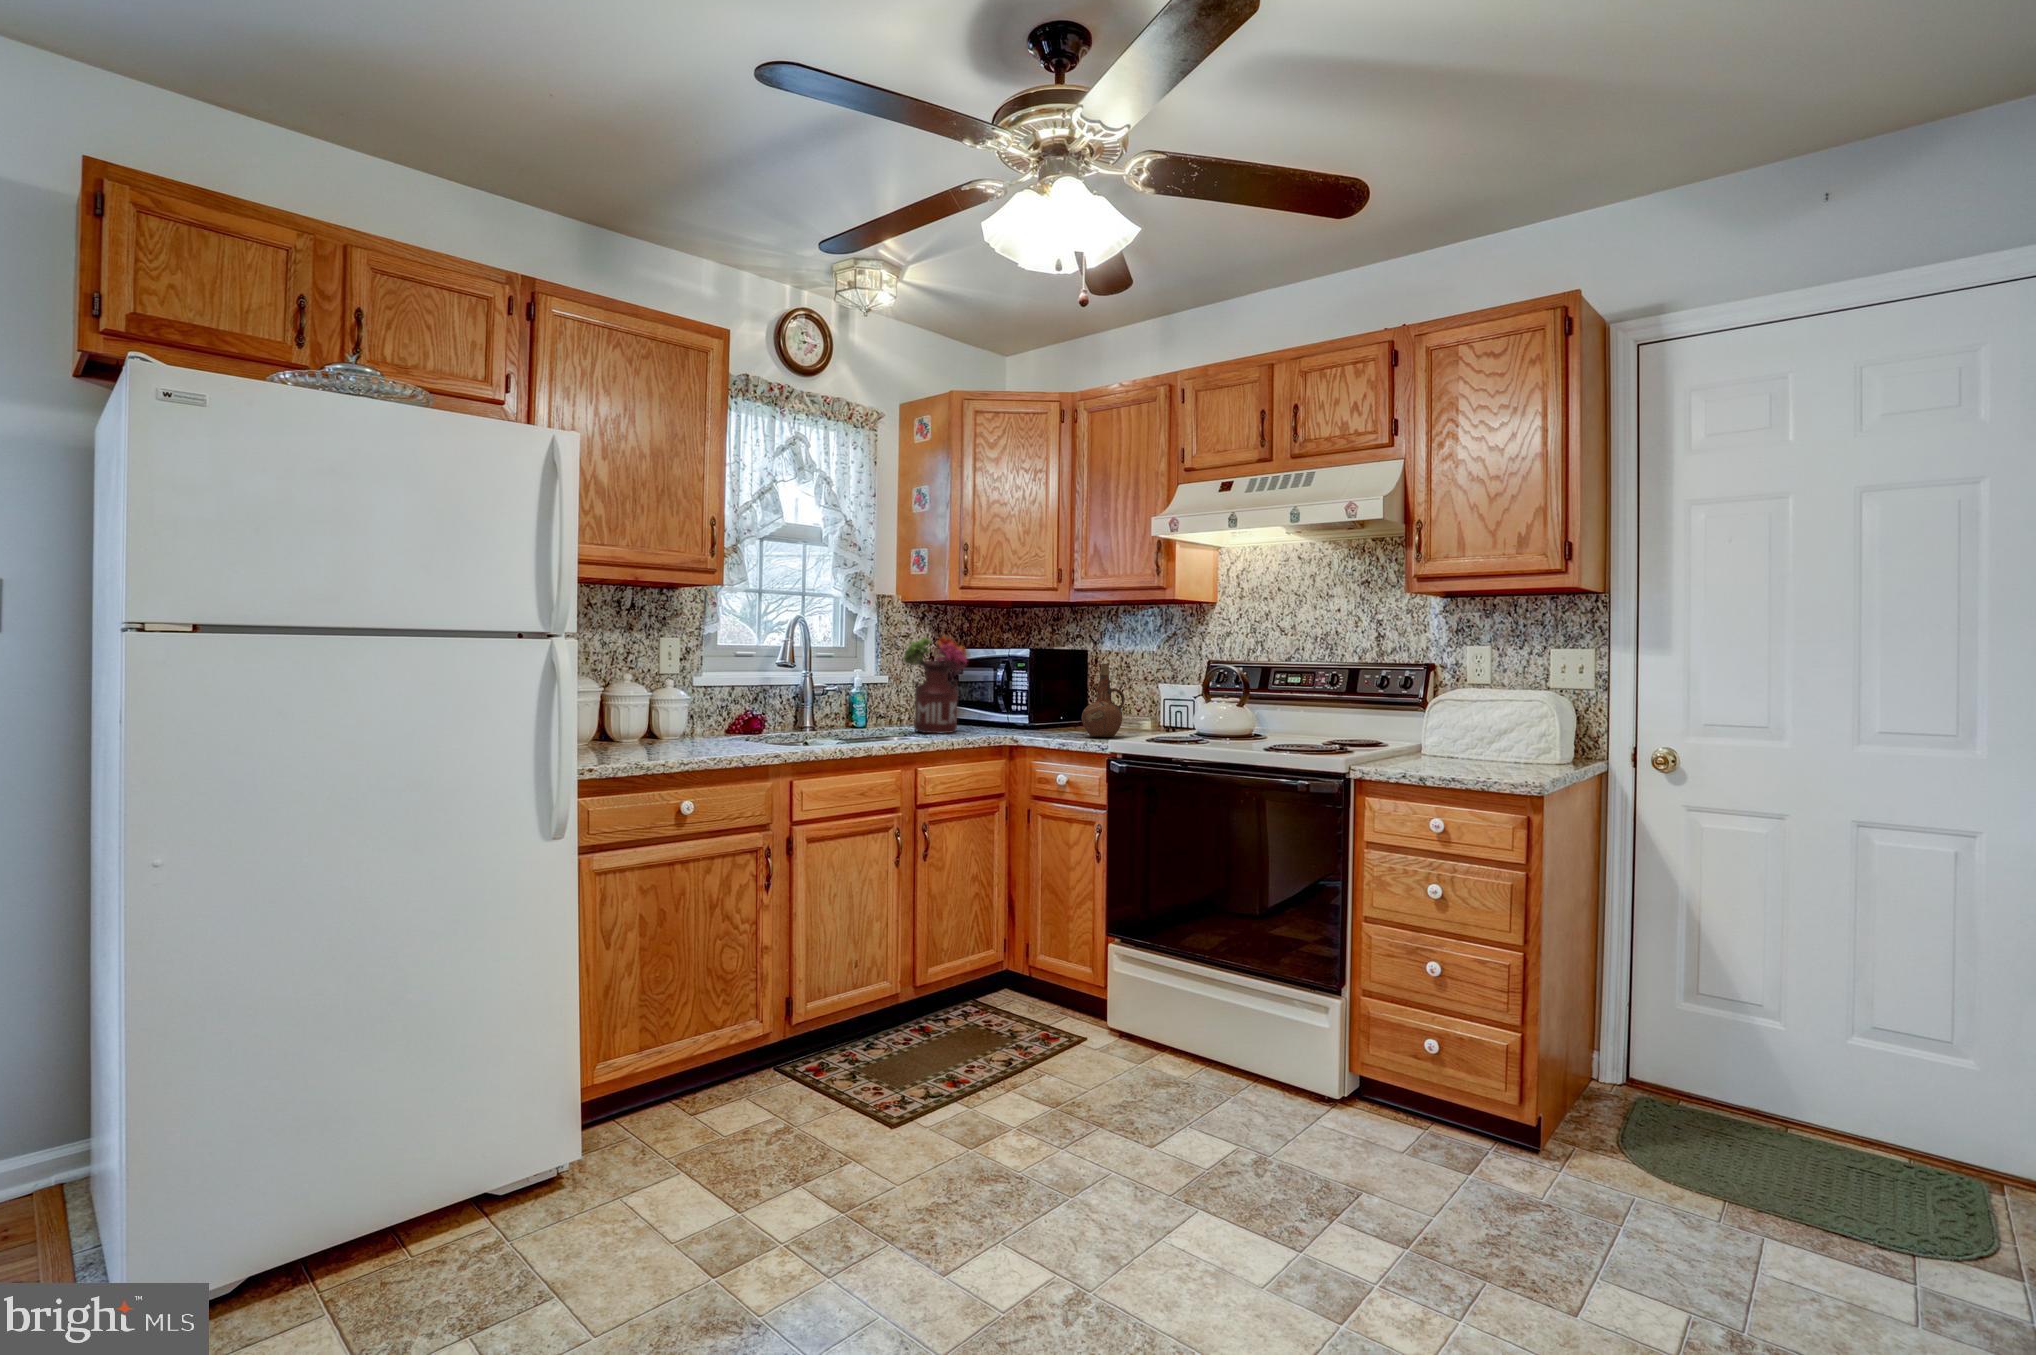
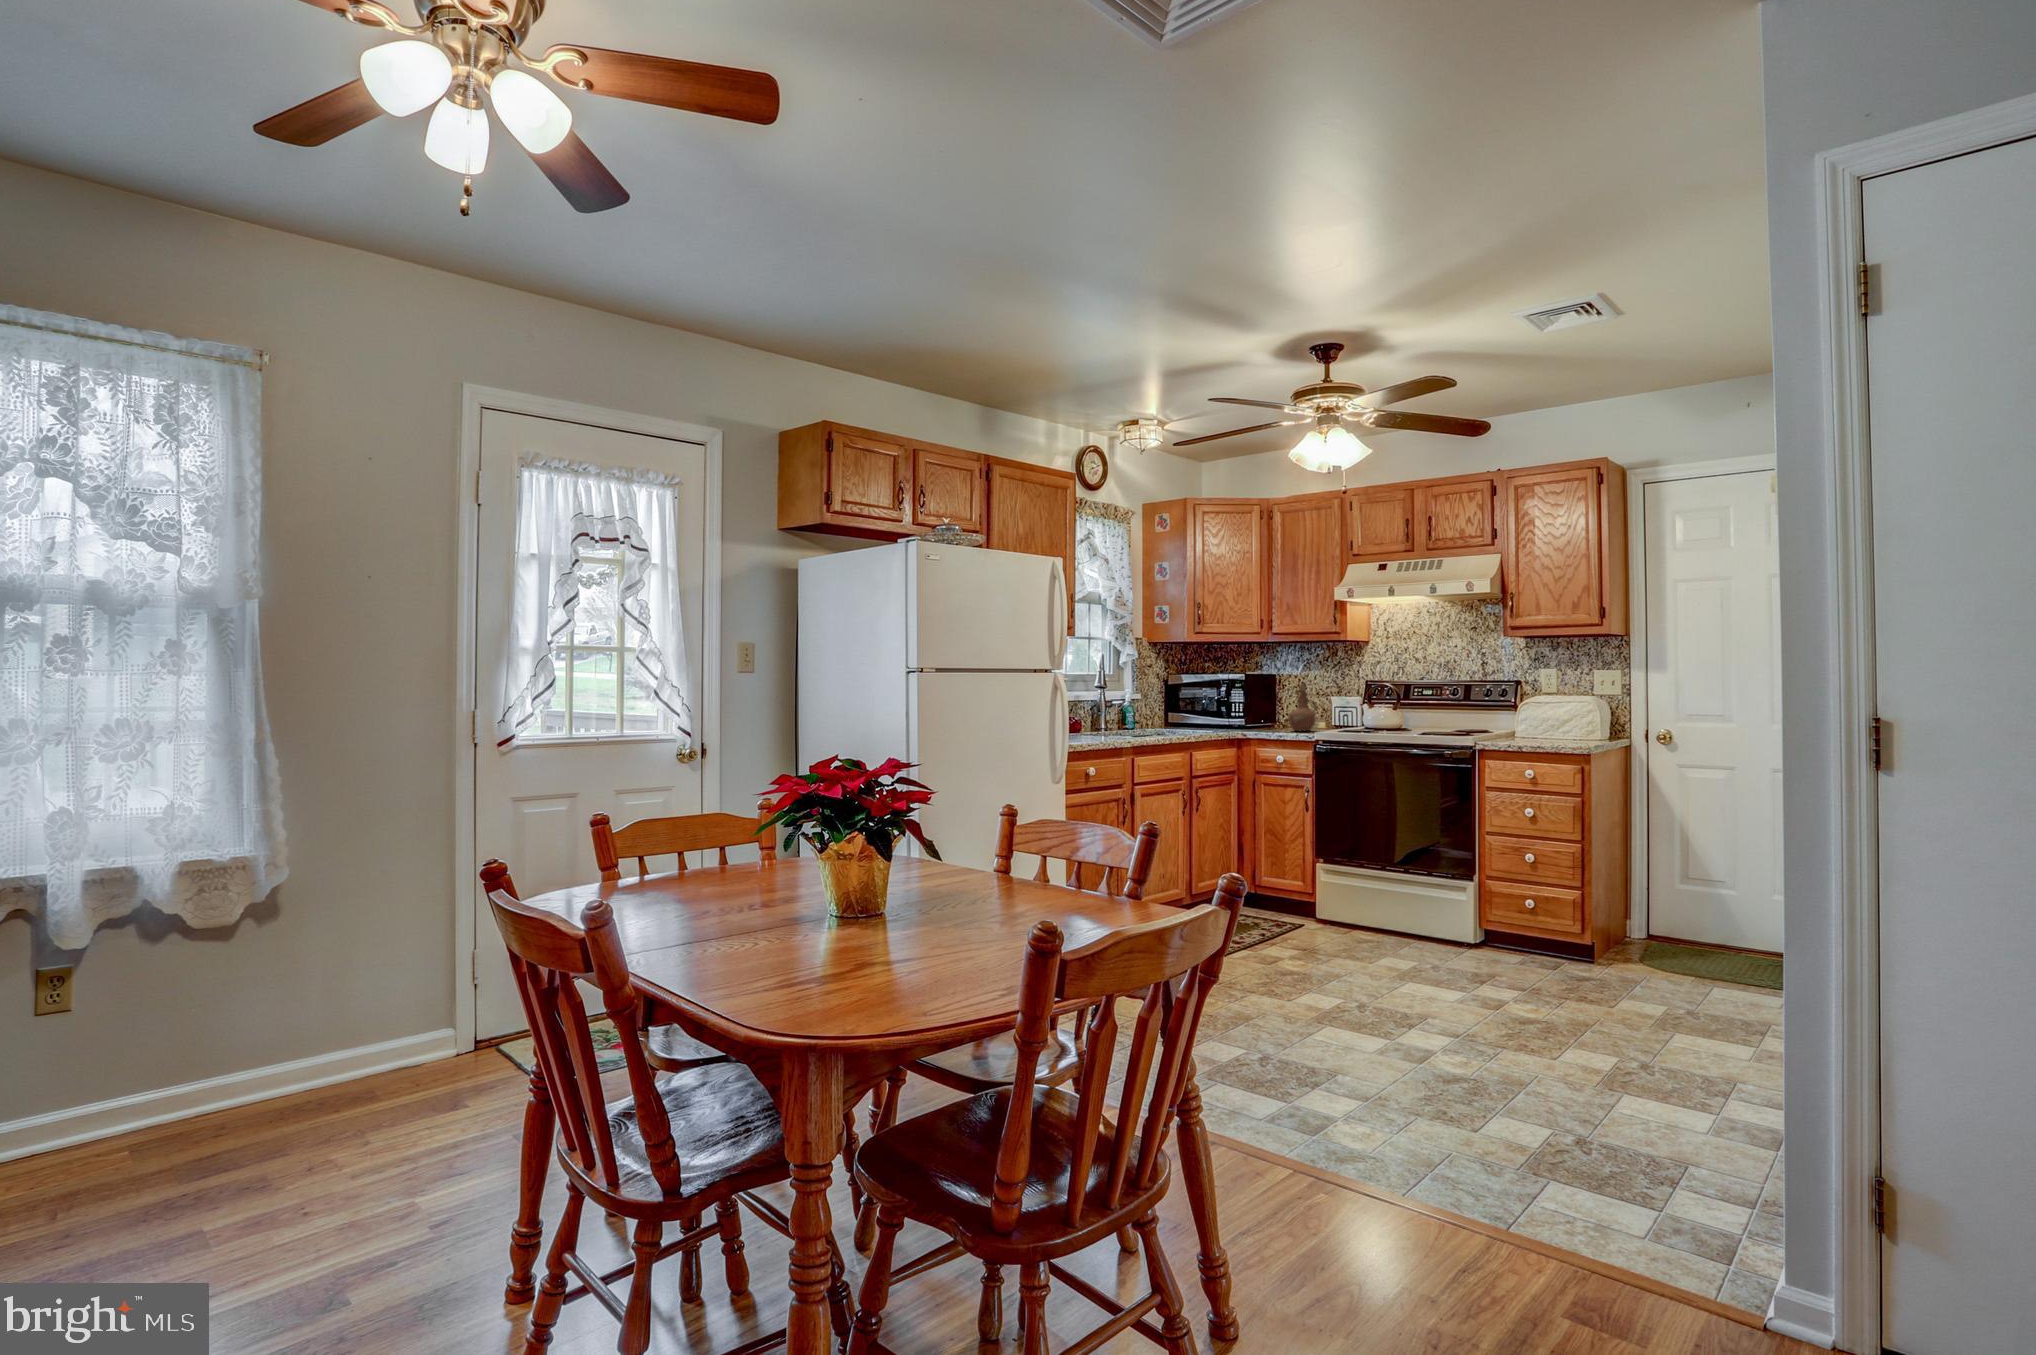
flower arrangement: present [903,636,968,734] -> none [1163,666,1209,731]

